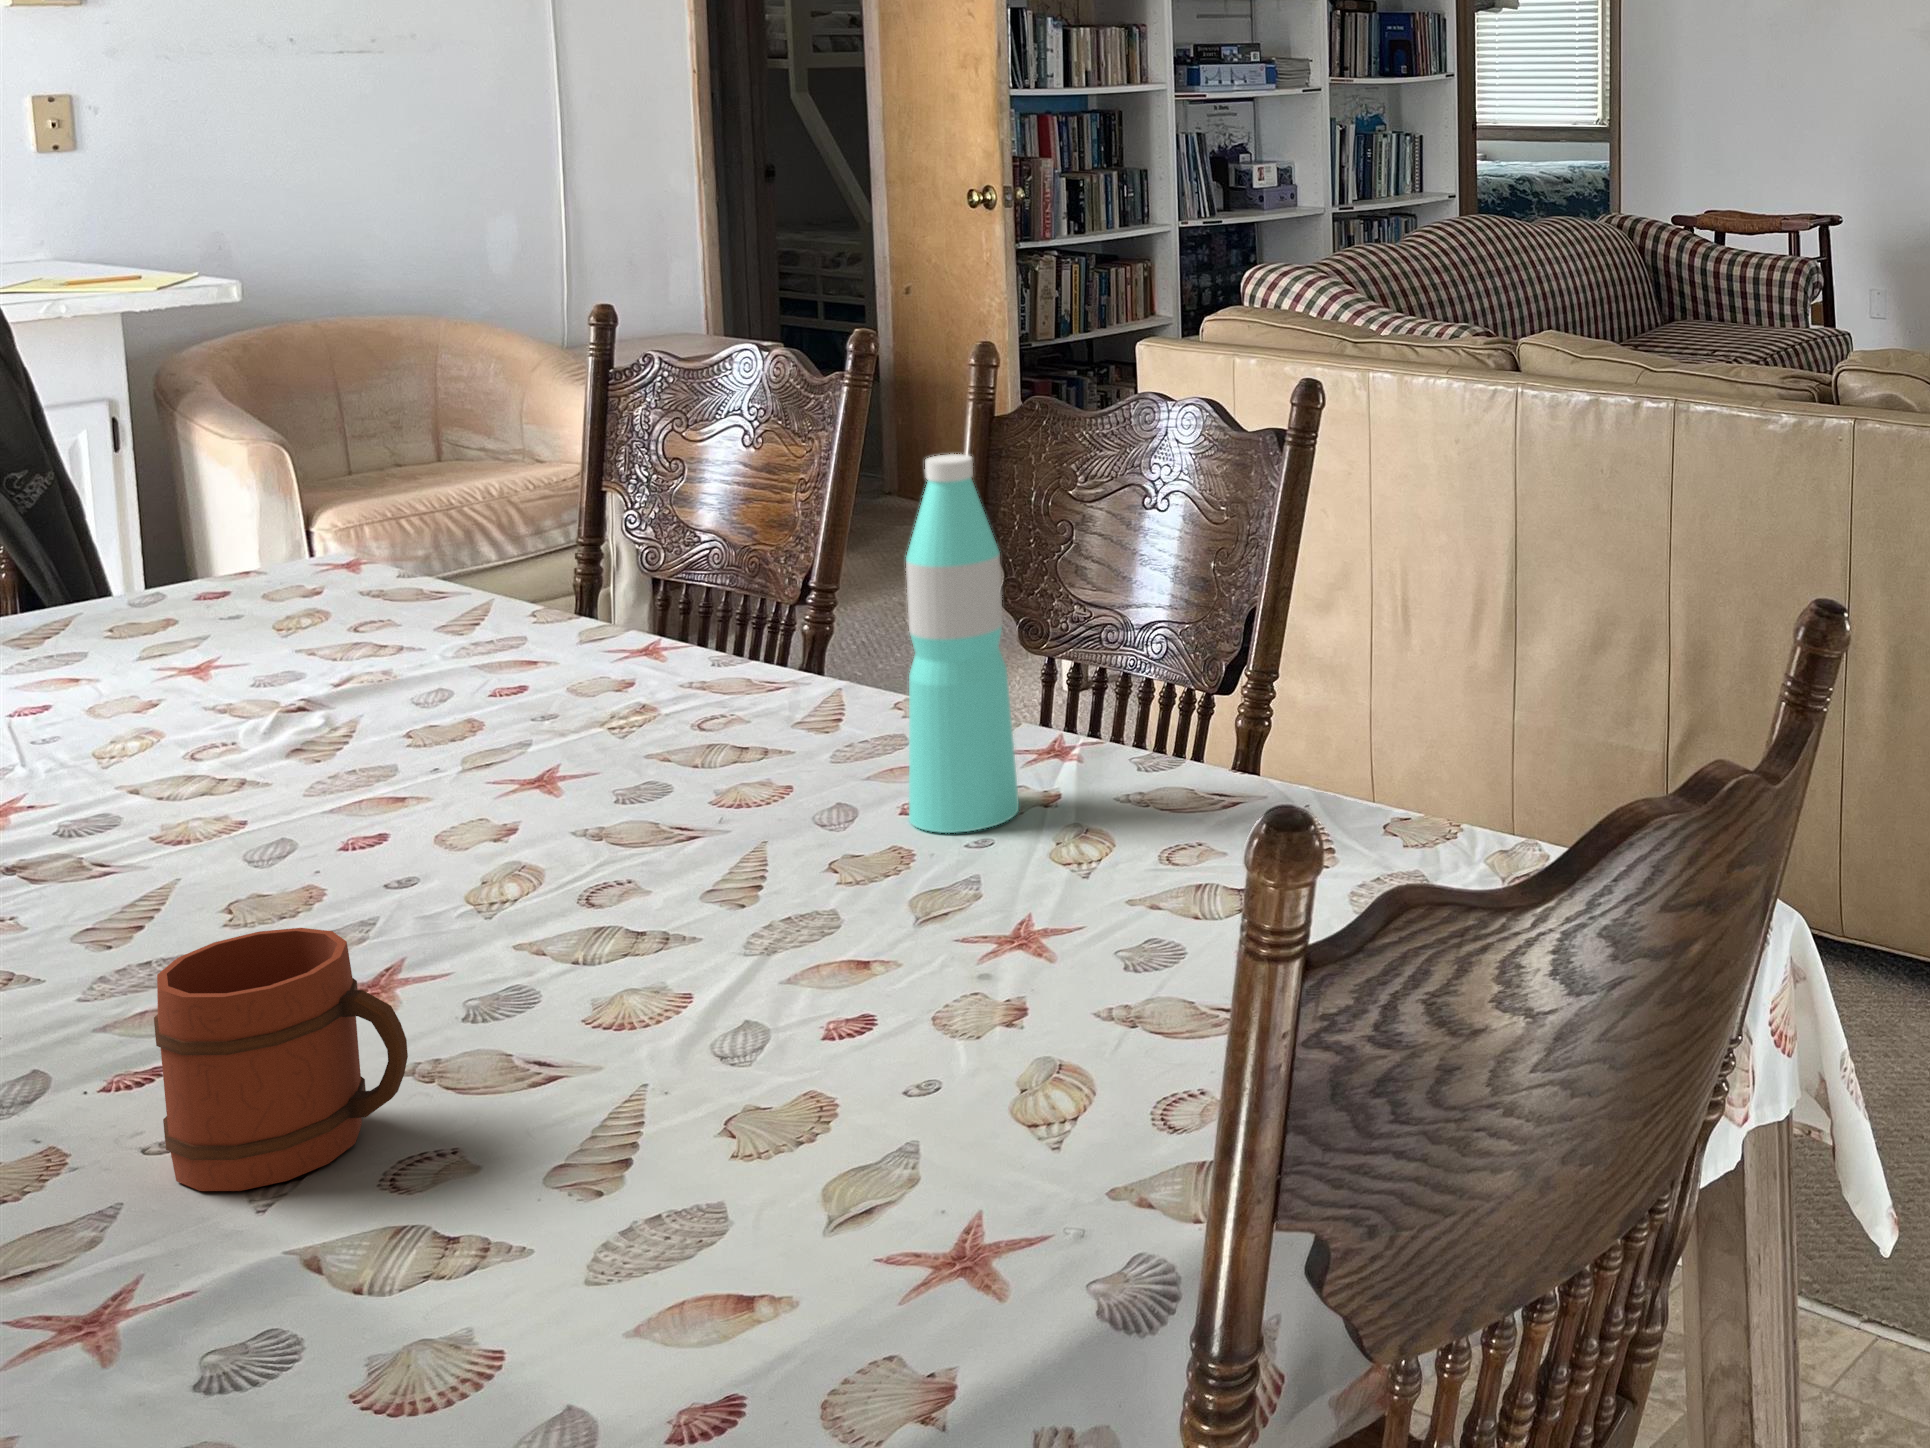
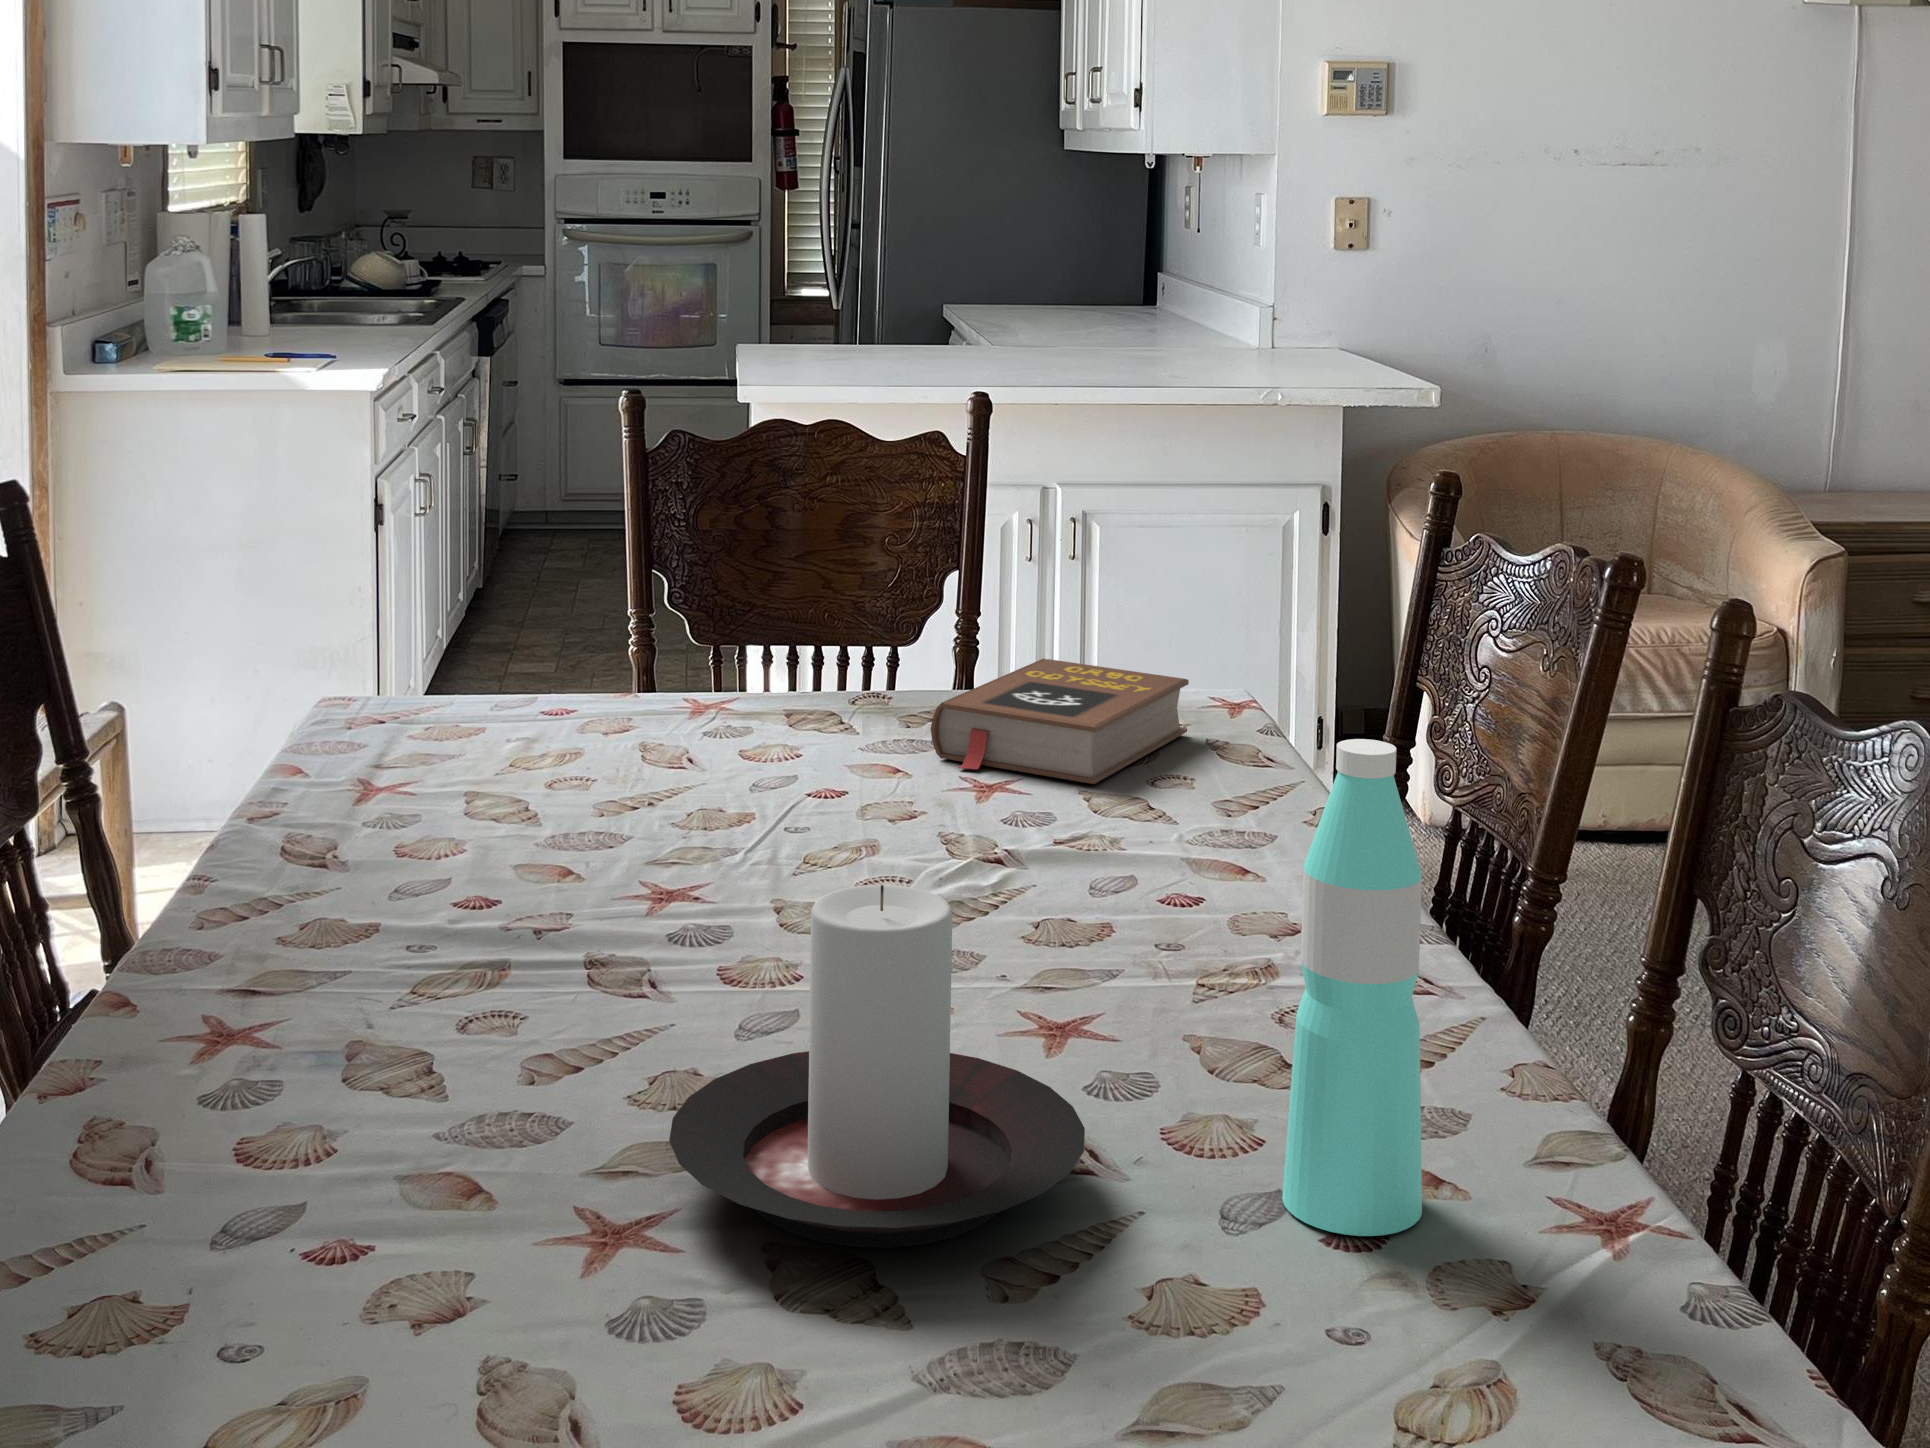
book: none [112,546,356,676] -> present [931,659,1189,784]
candle holder: none [404,661,807,979] -> present [669,885,1085,1248]
mug: present [154,928,408,1191] -> none [291,1059,470,1320]

